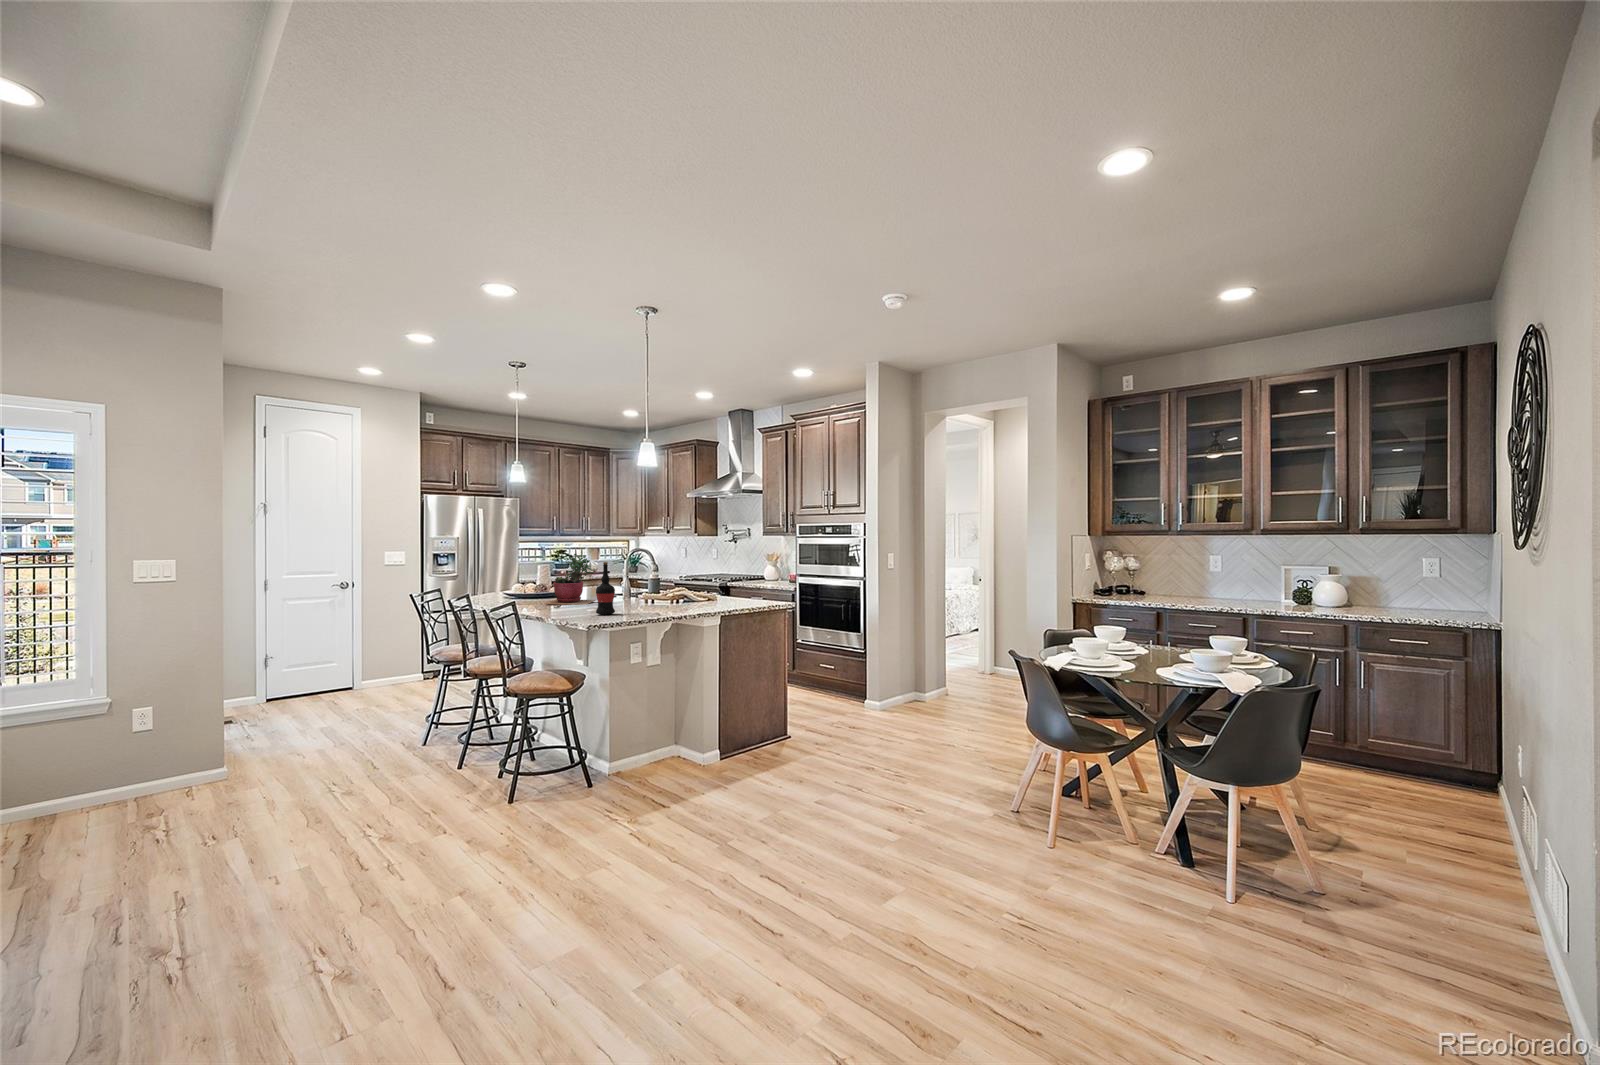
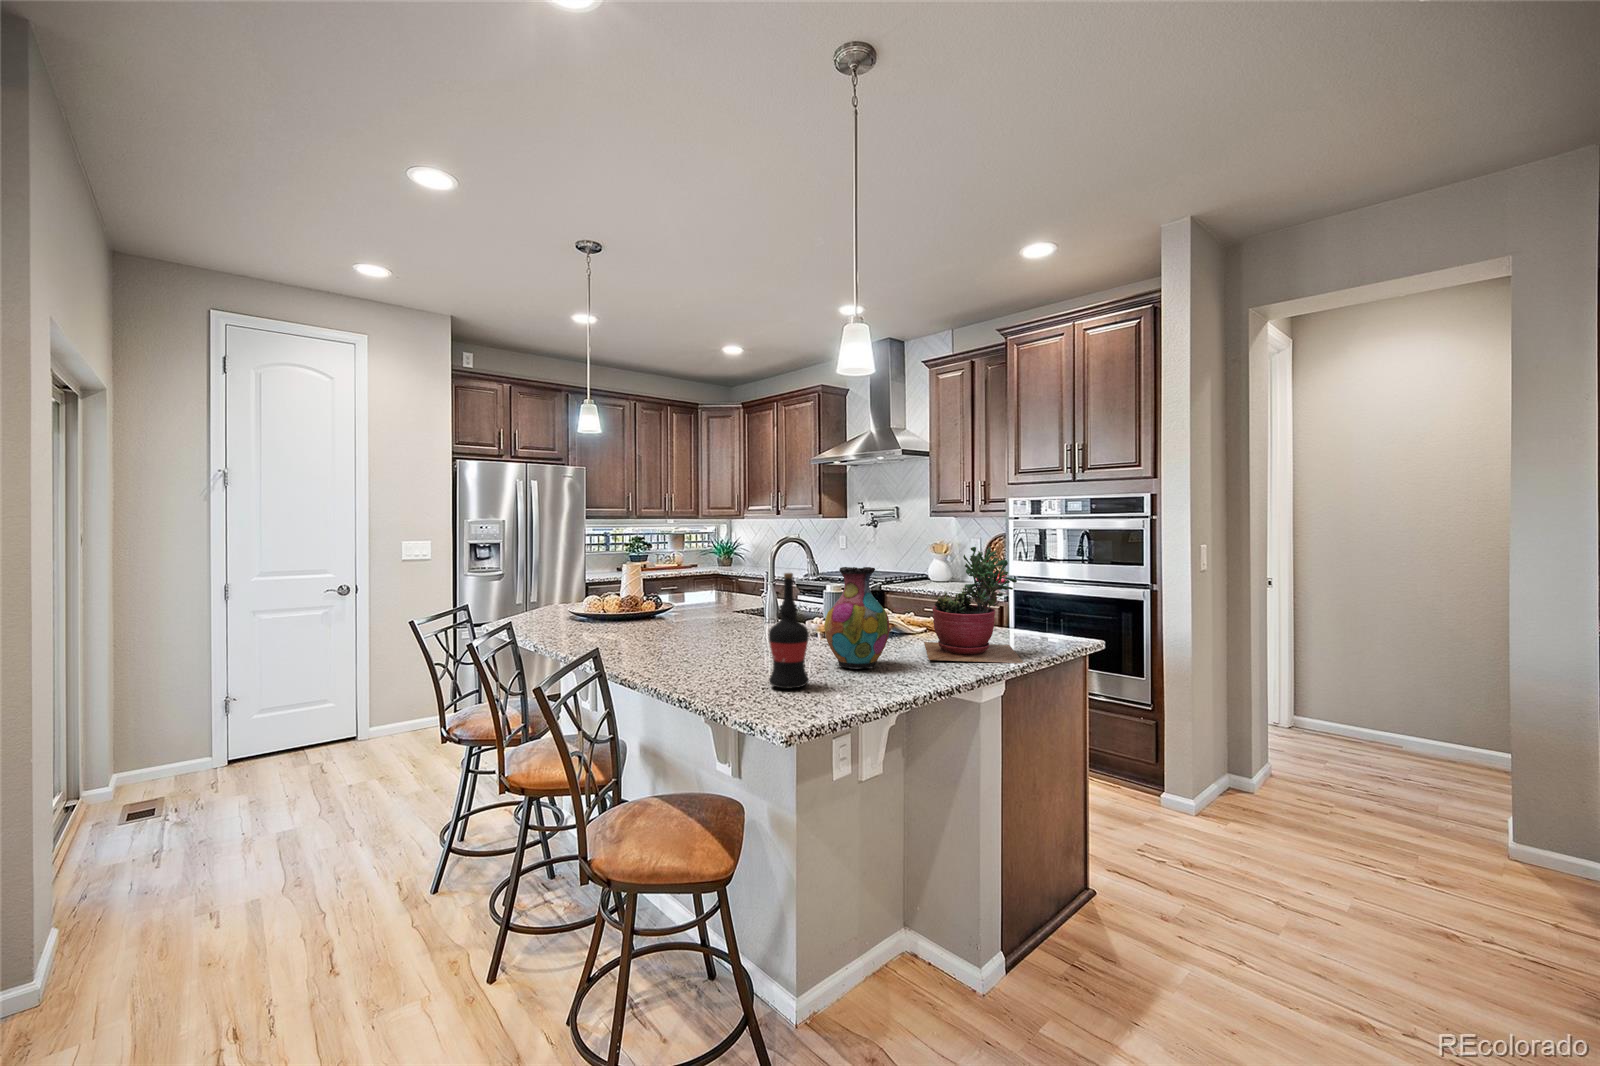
succulent plant: present [546,554,596,605] -> present [924,547,1023,663]
vase: none [631,561,664,610] -> present [824,567,890,669]

